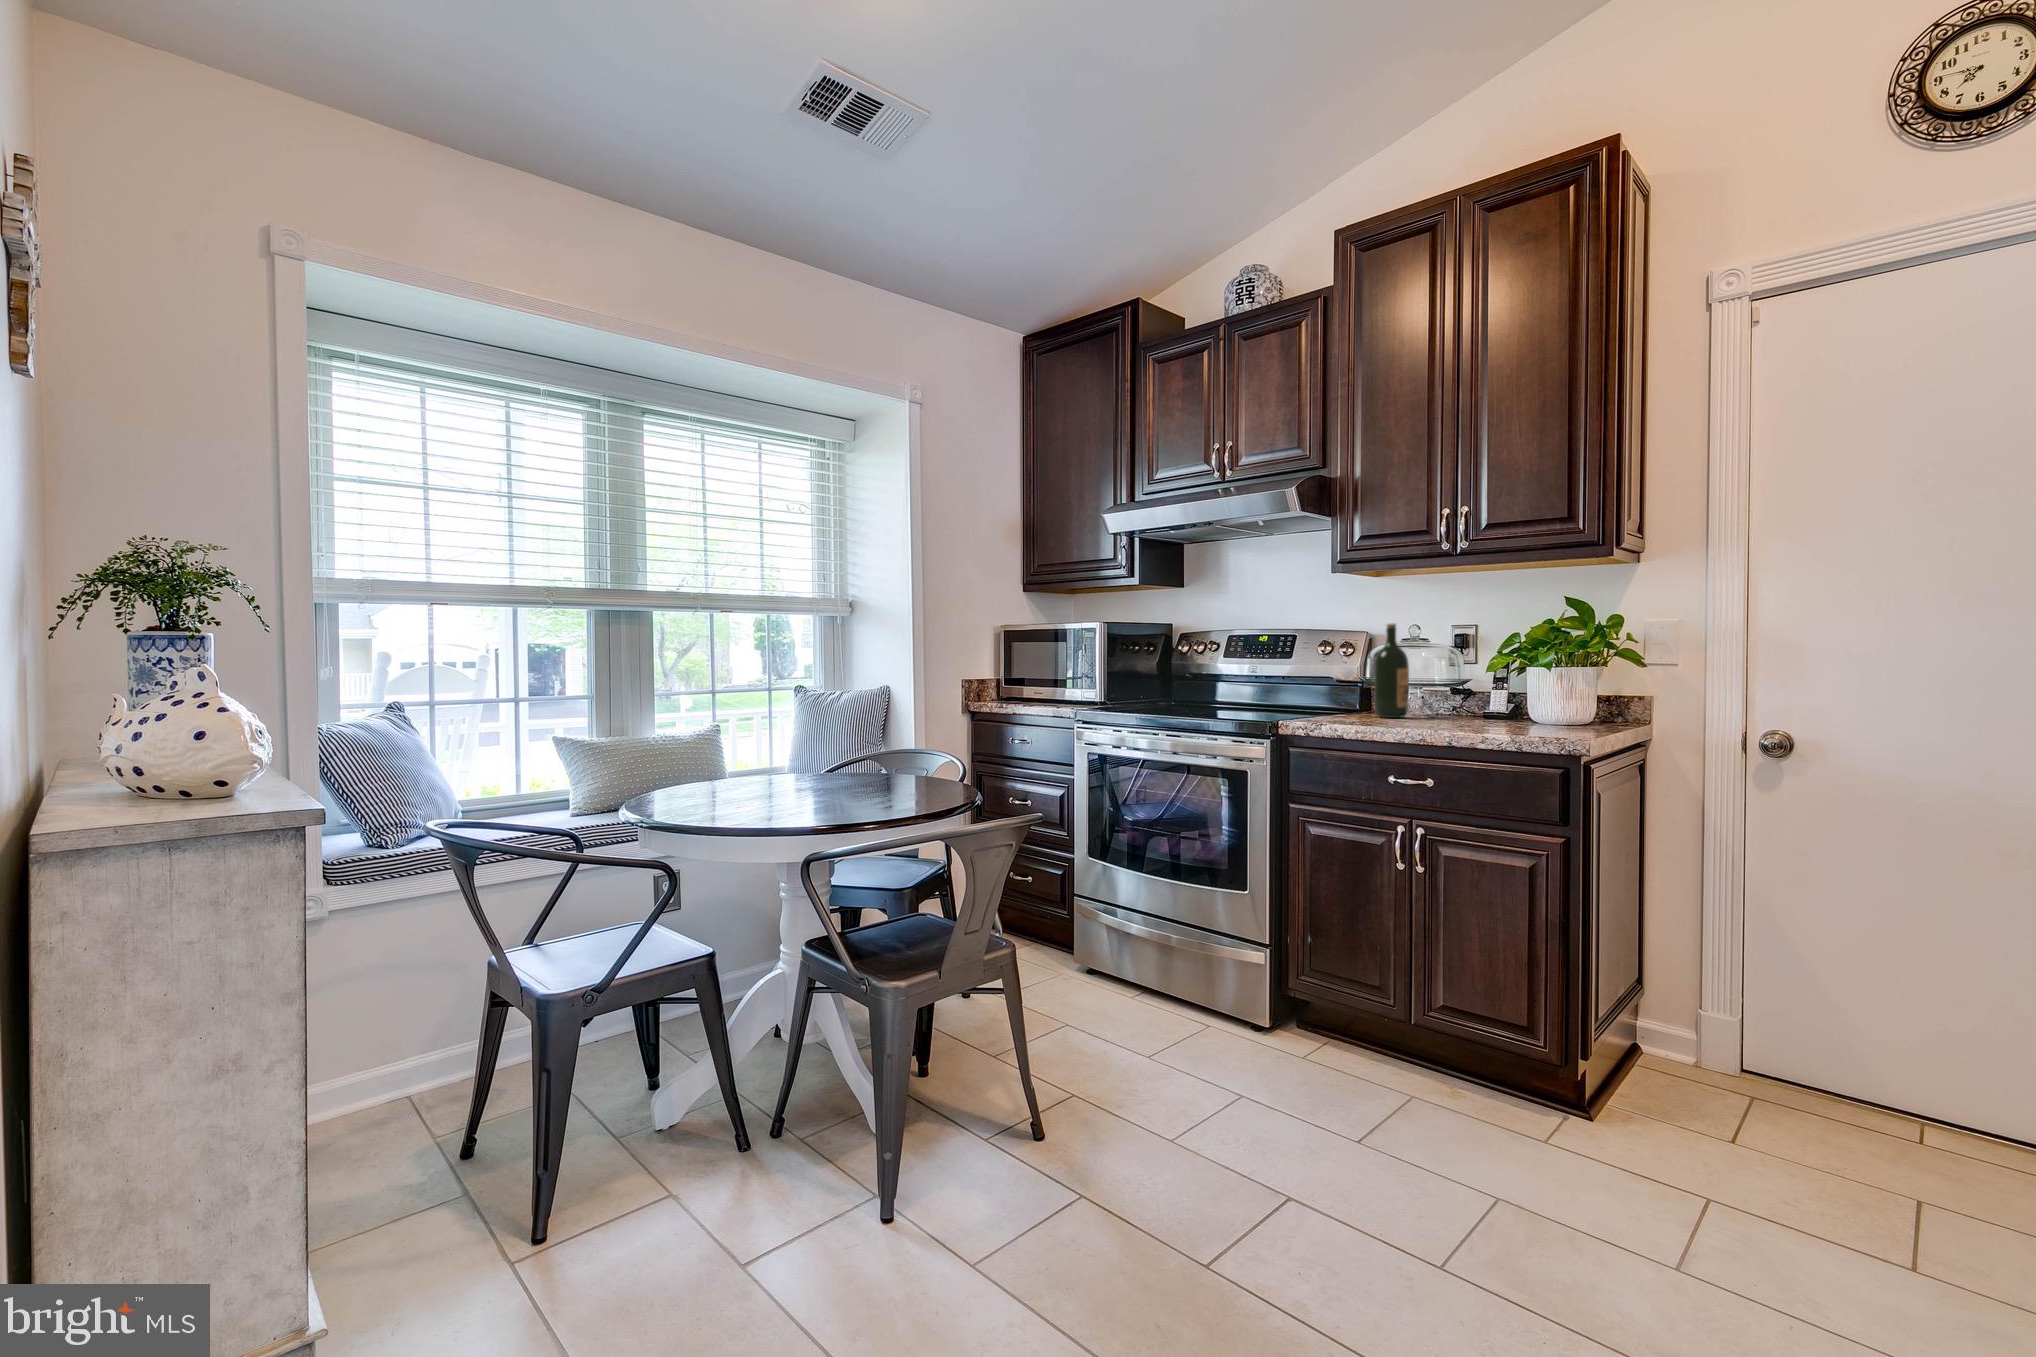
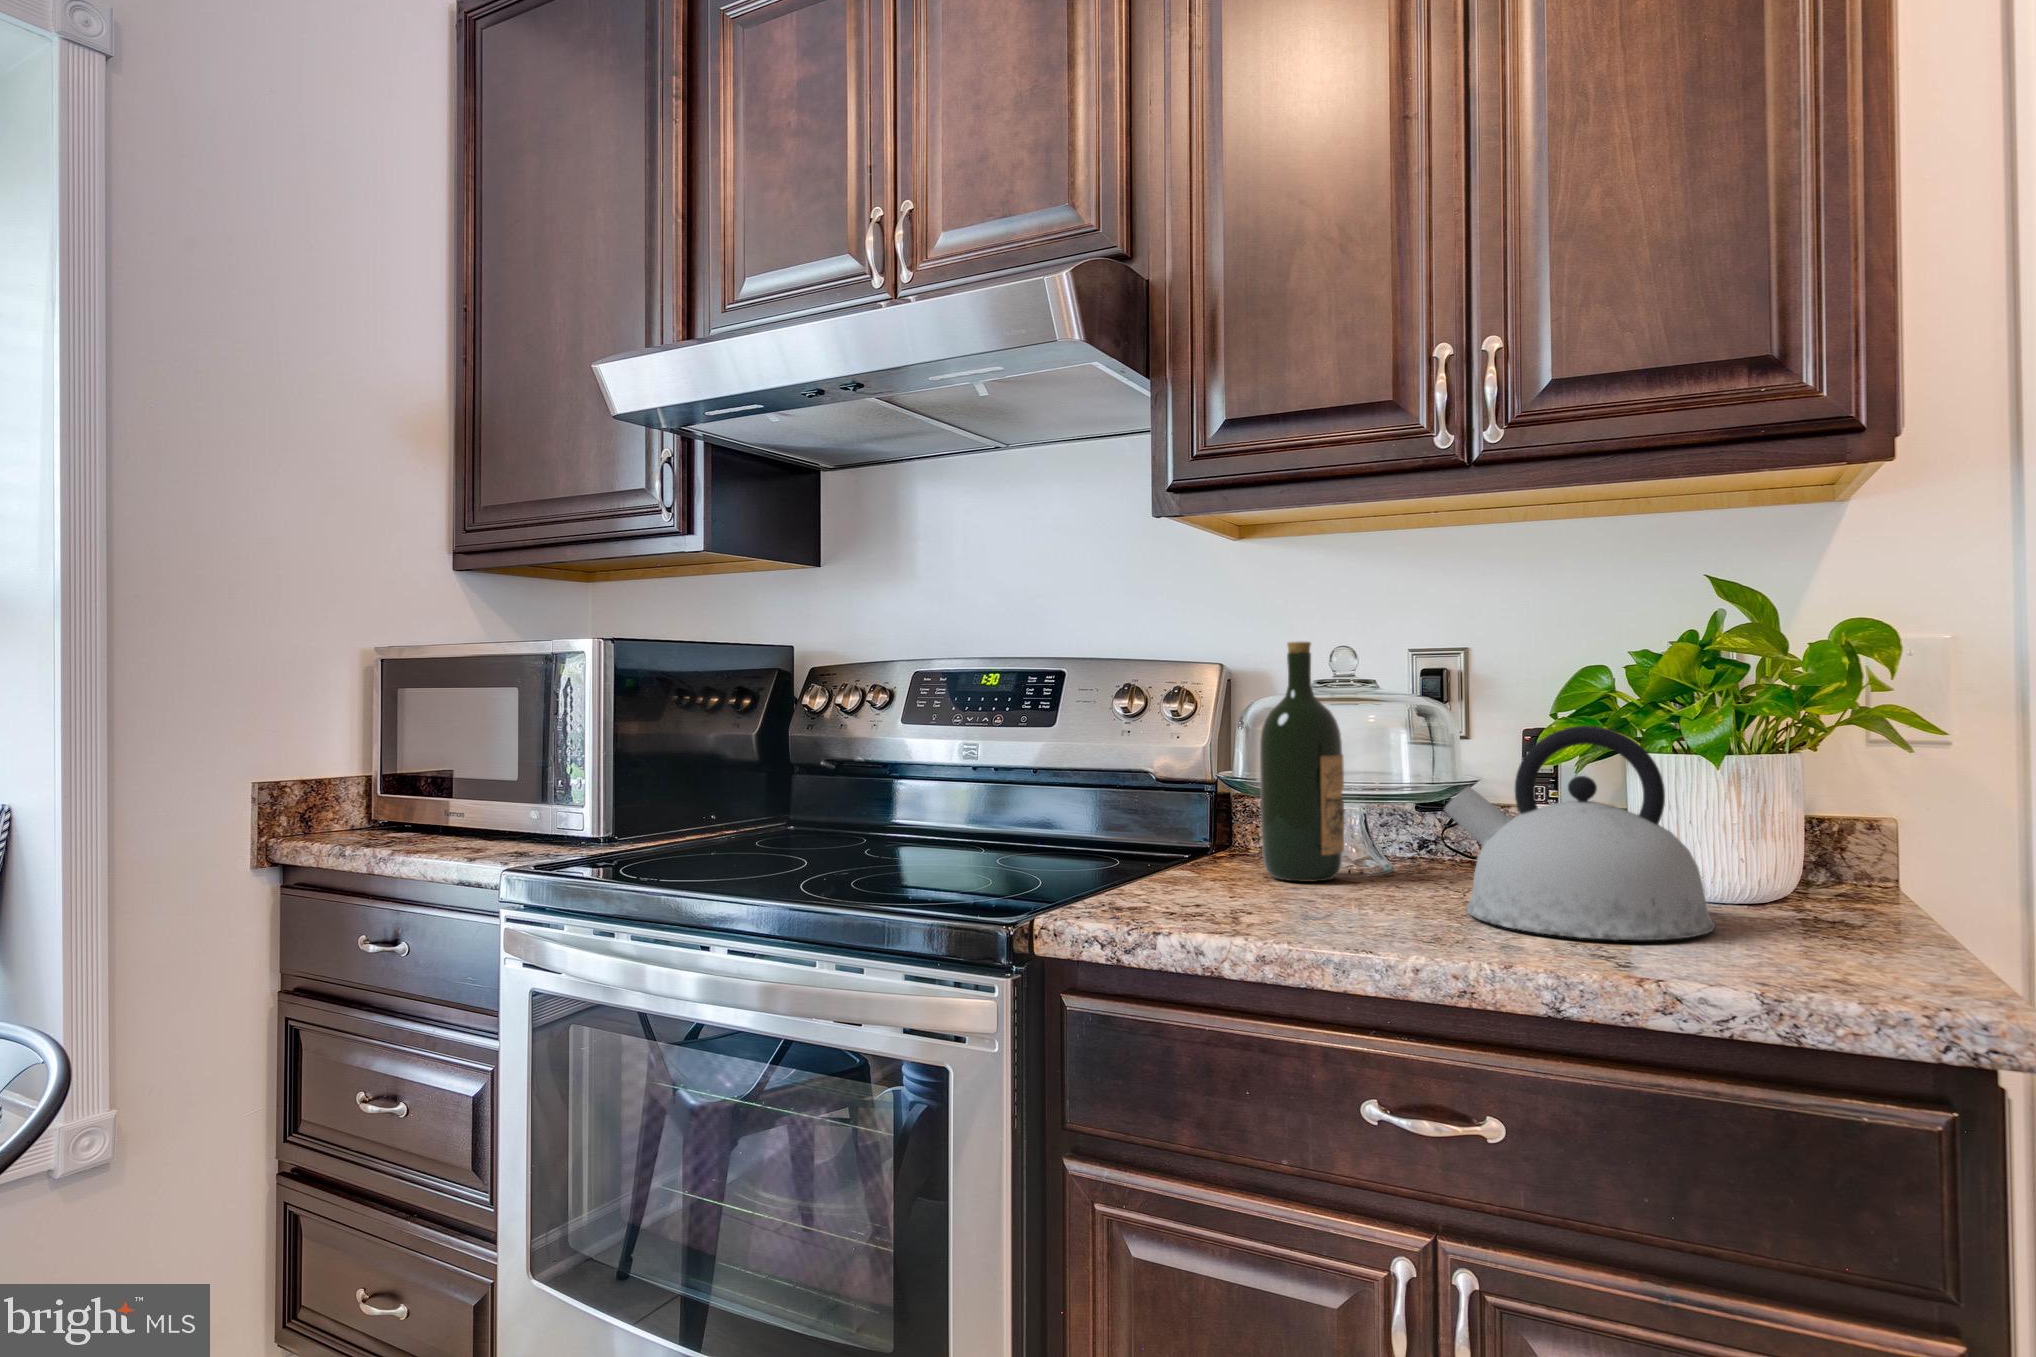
kettle: none [1438,656,1536,729] -> present [1443,726,1715,940]

